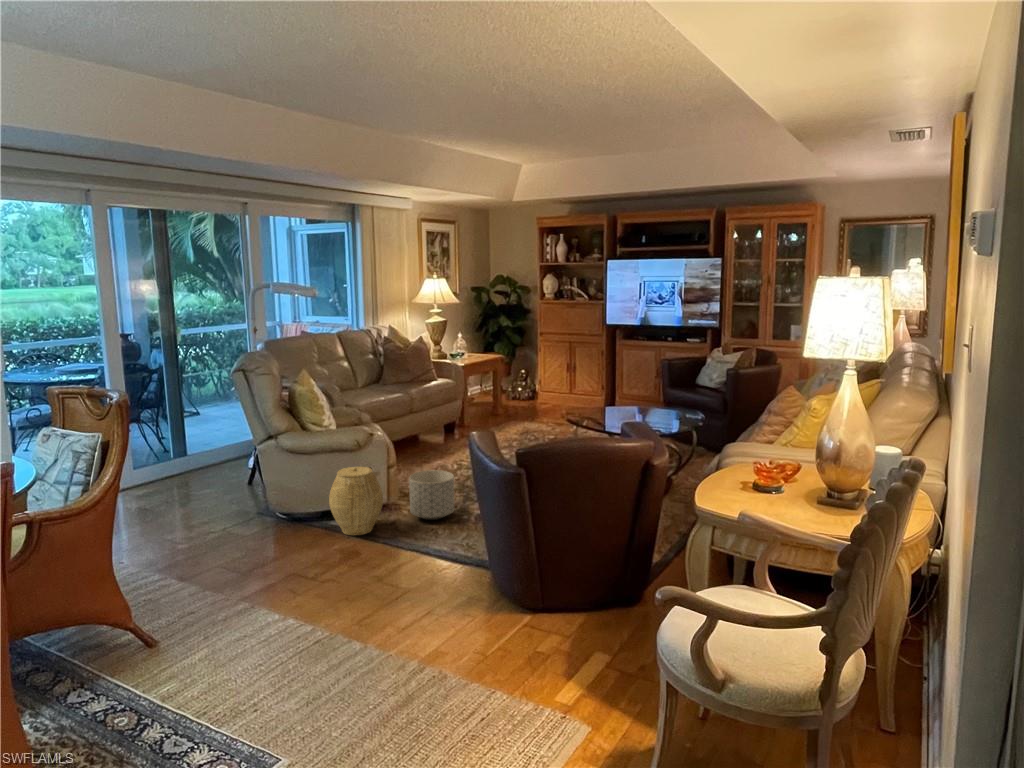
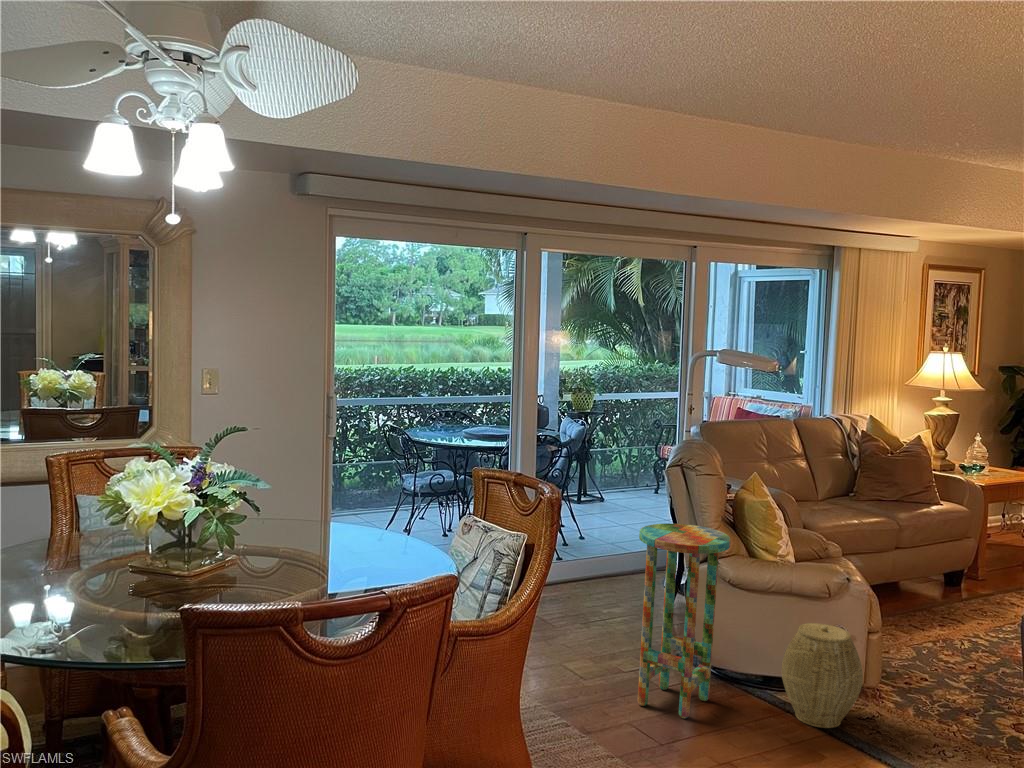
side table: none [210,413,282,552] -> present [637,523,731,719]
planter: present [409,470,454,520] -> none [900,650,980,731]

